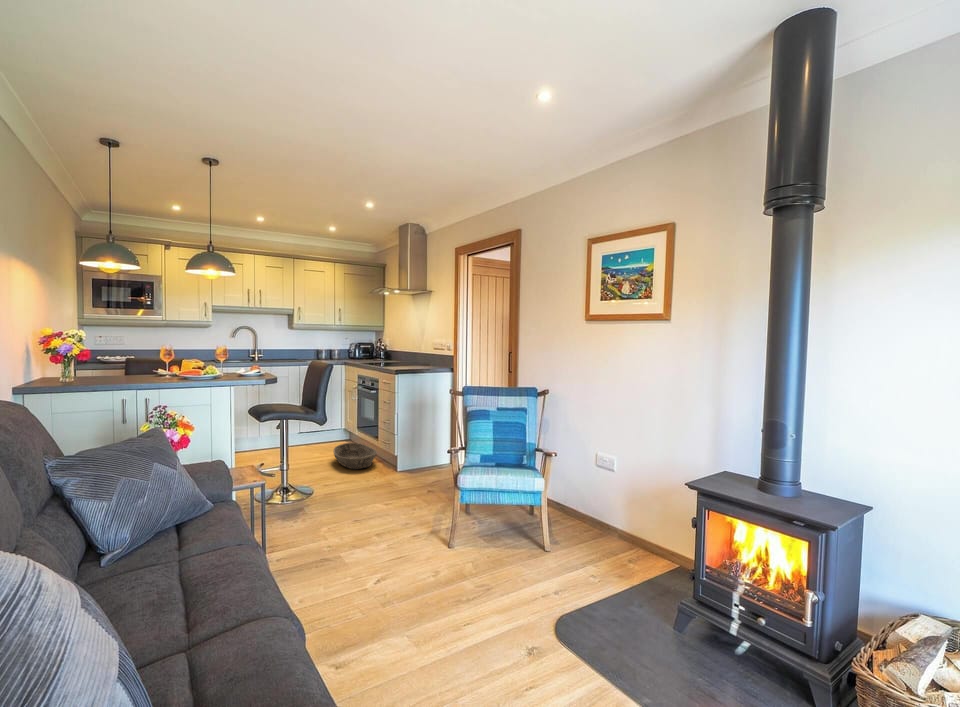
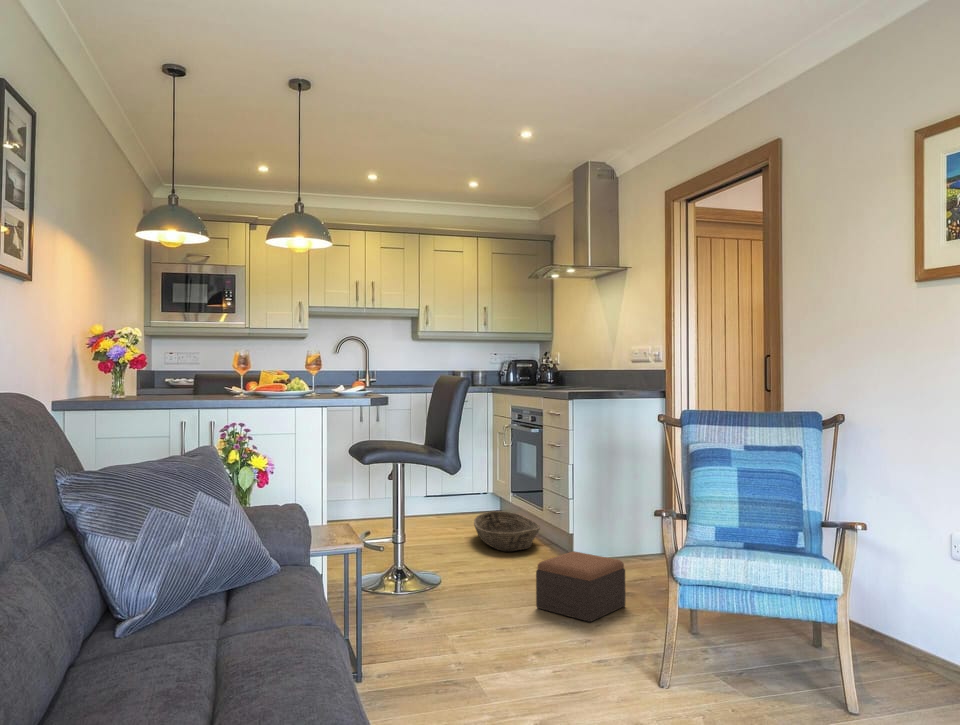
footstool: none [376,470,430,512] -> present [536,551,626,622]

